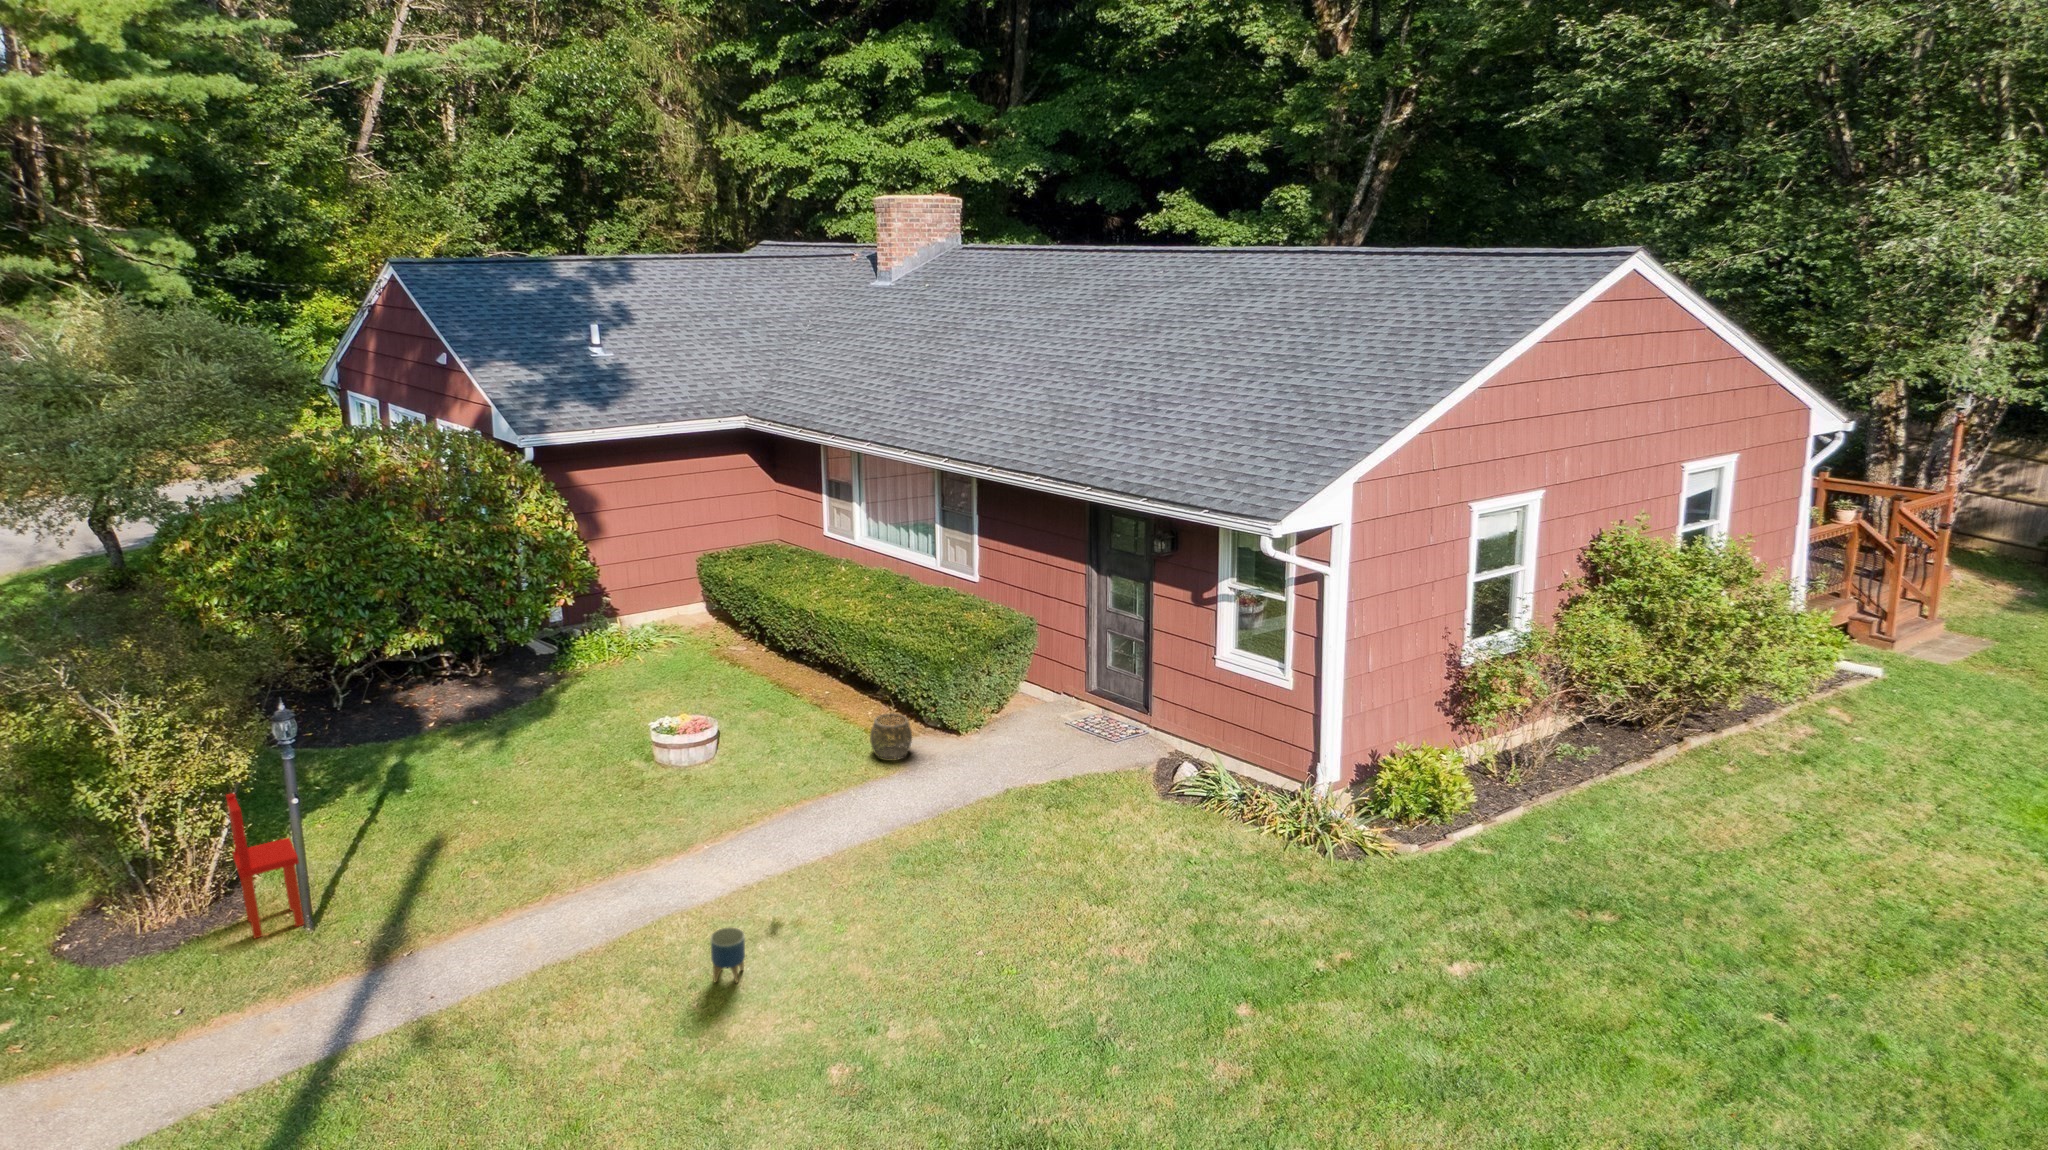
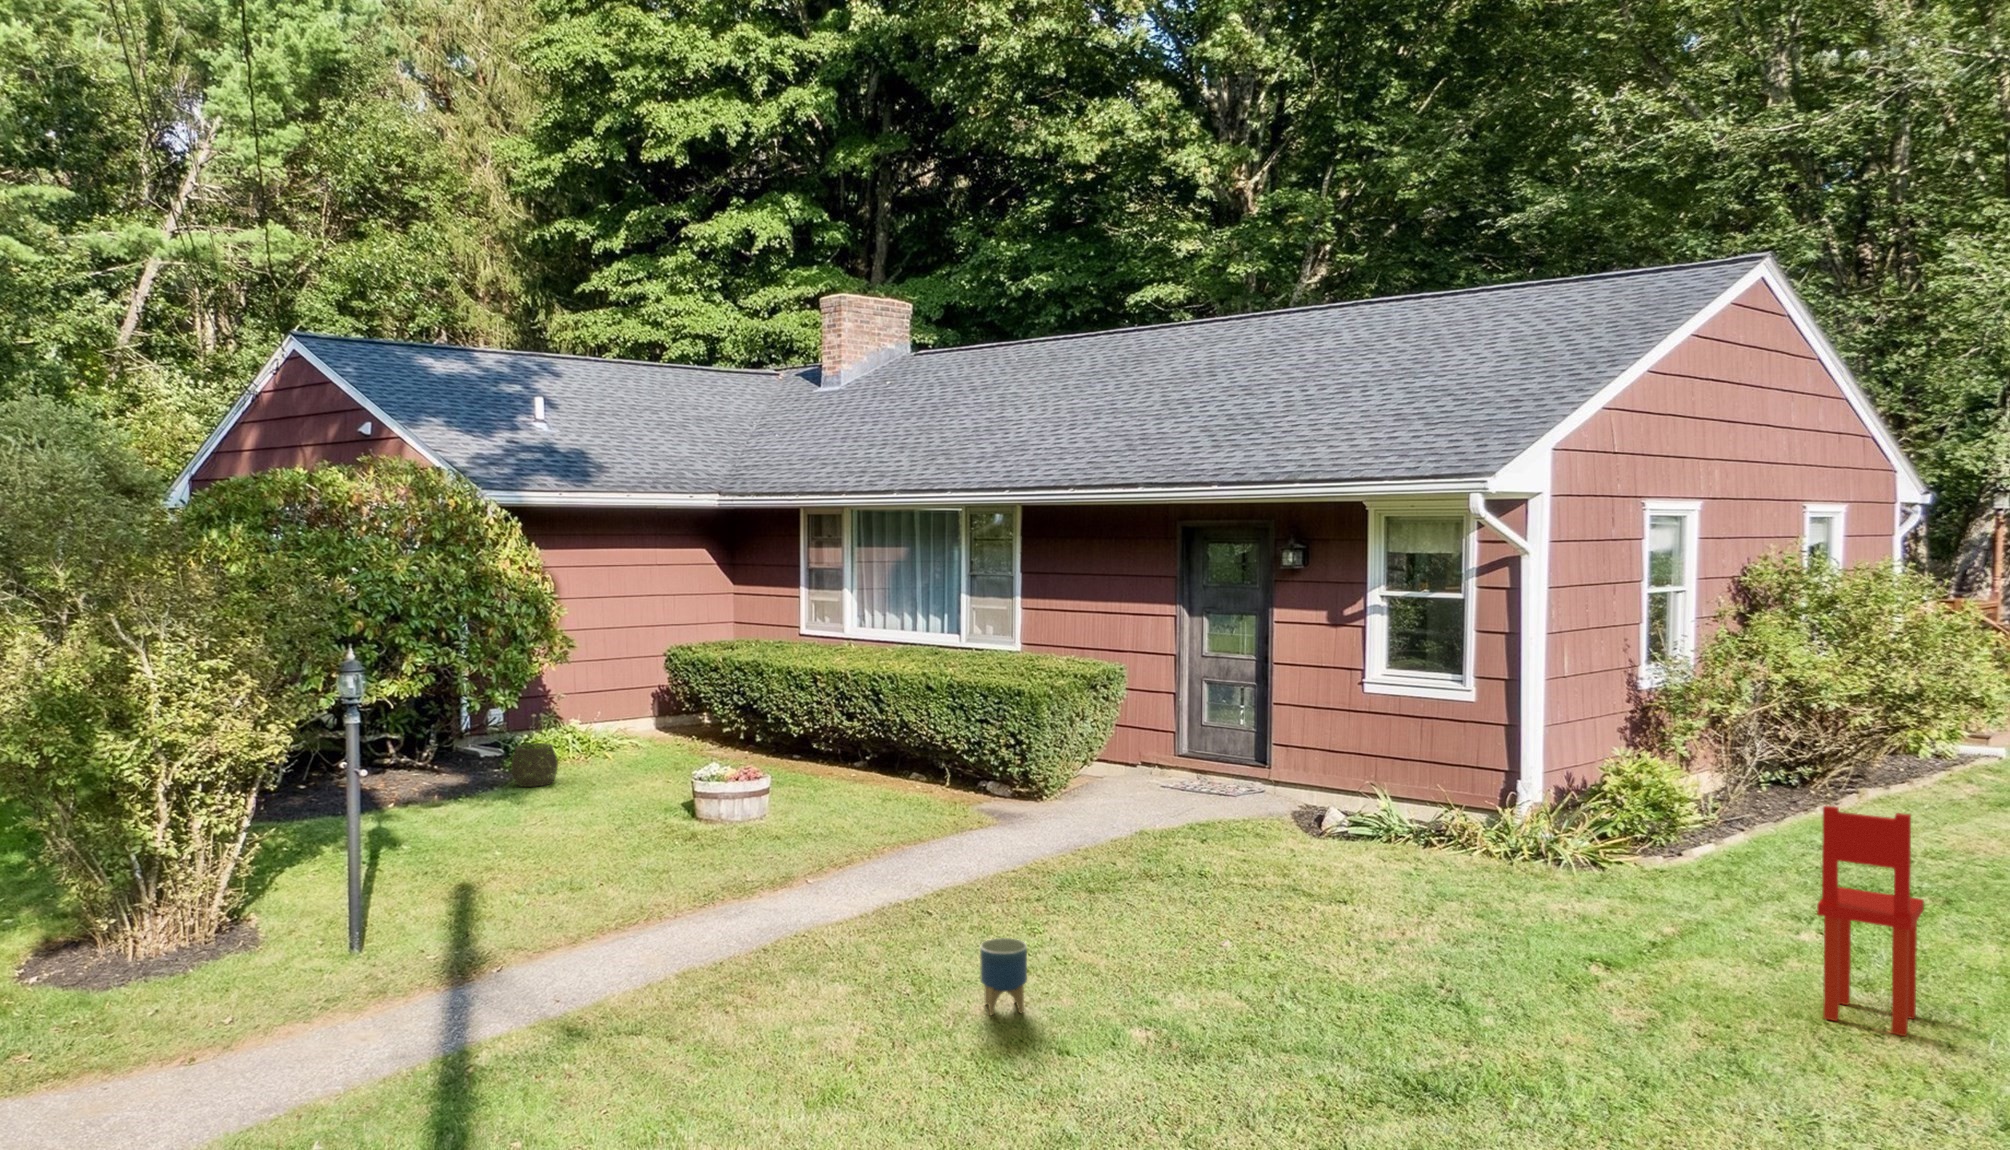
woven basket: present [870,713,912,759] -> present [511,743,558,787]
chair: present [226,793,304,938] -> present [1817,805,1924,1036]

